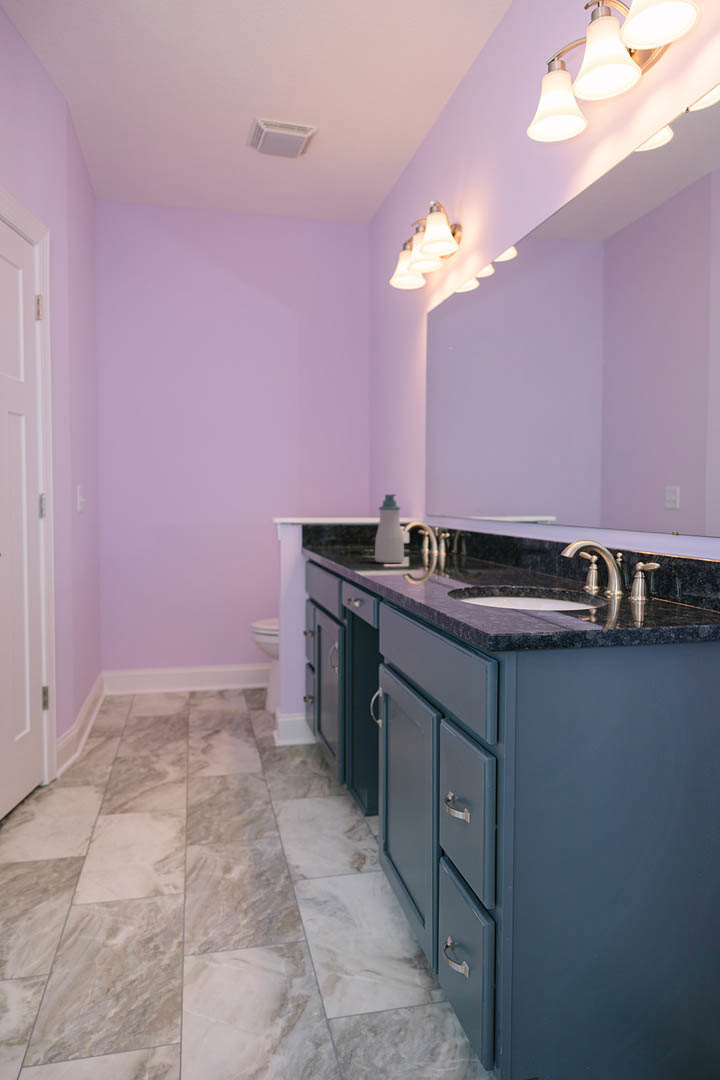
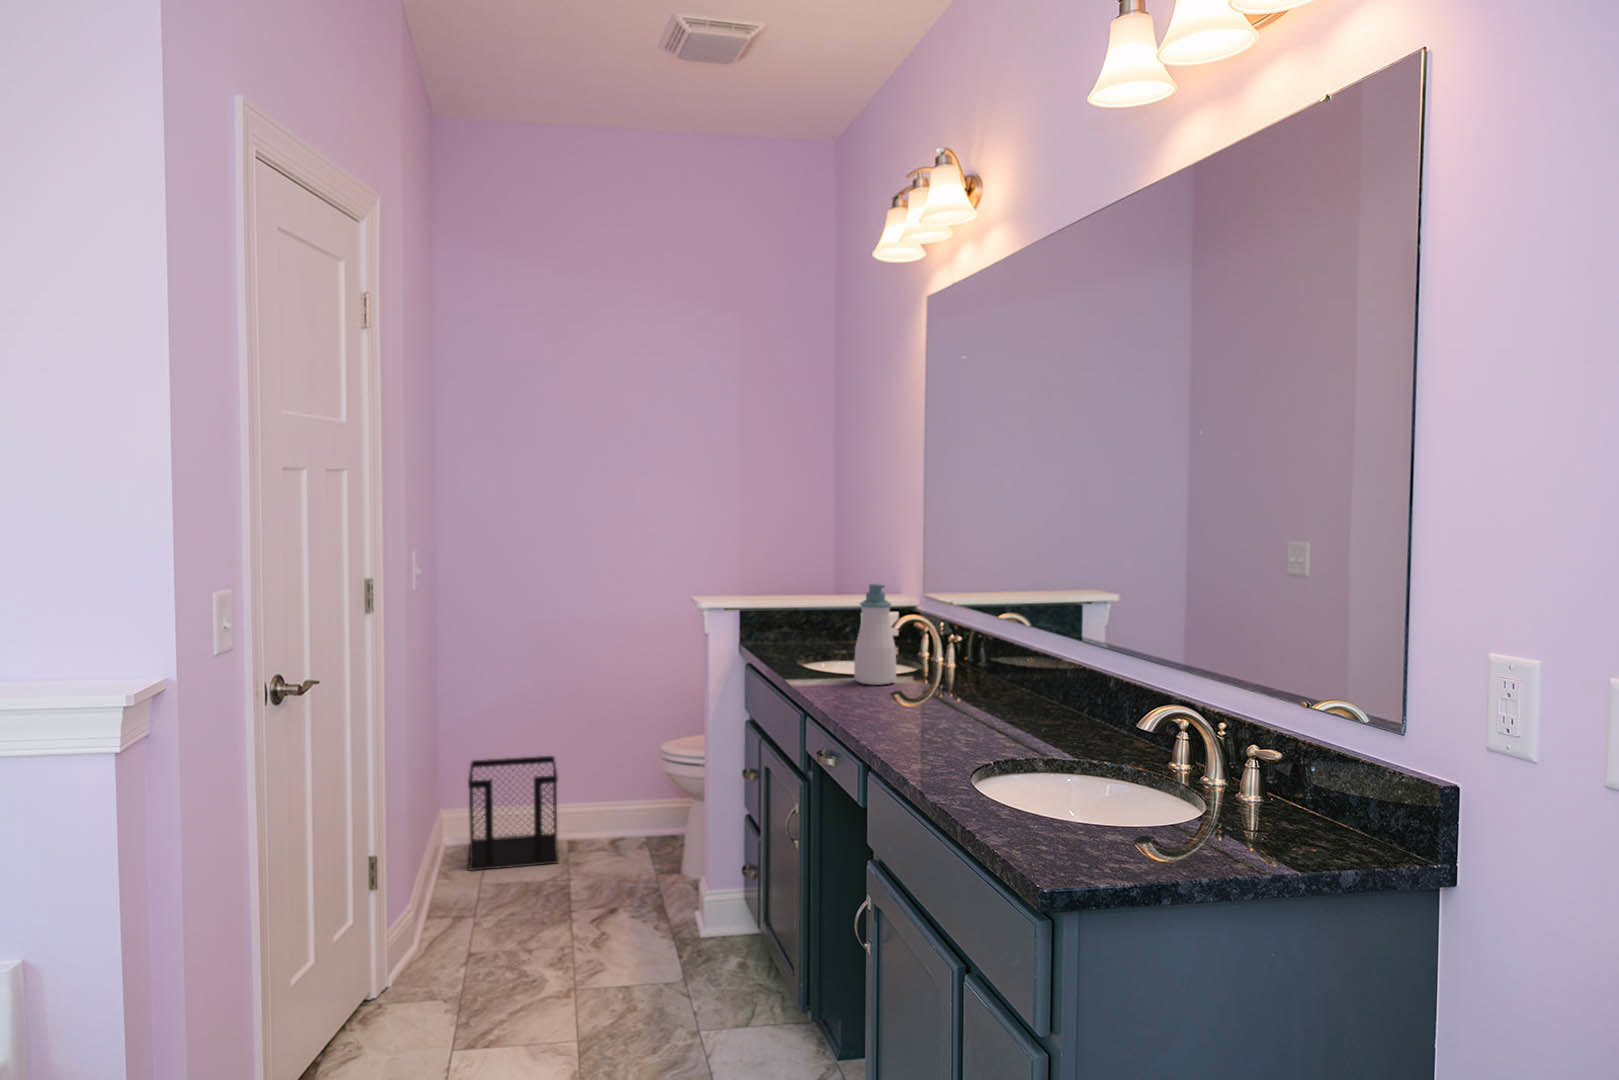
wastebasket: none [123,637,184,711] -> present [468,756,559,871]

